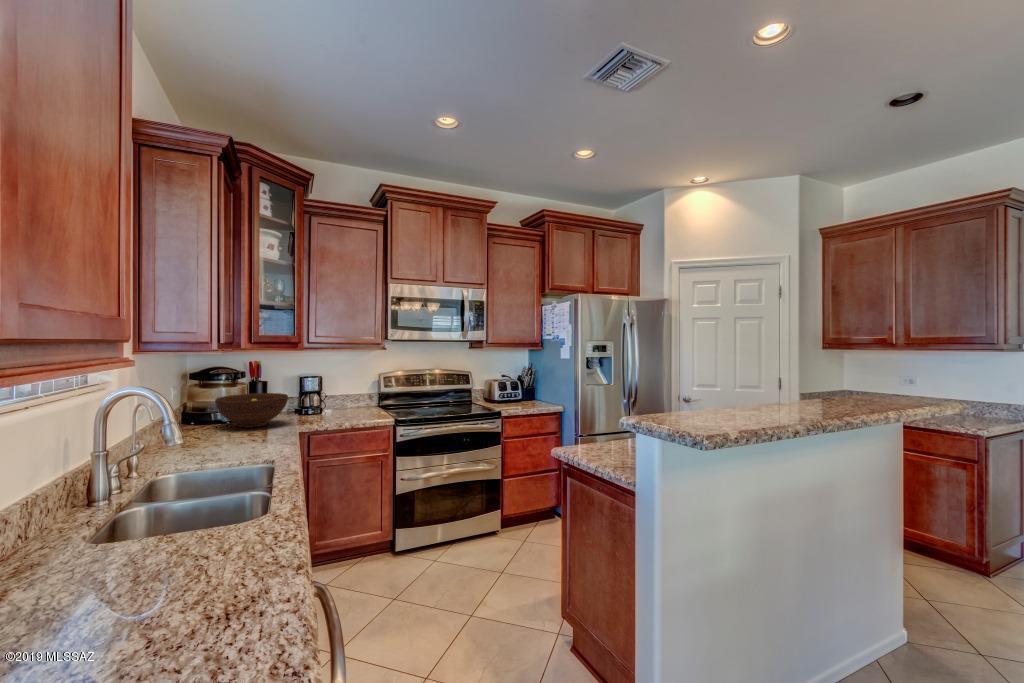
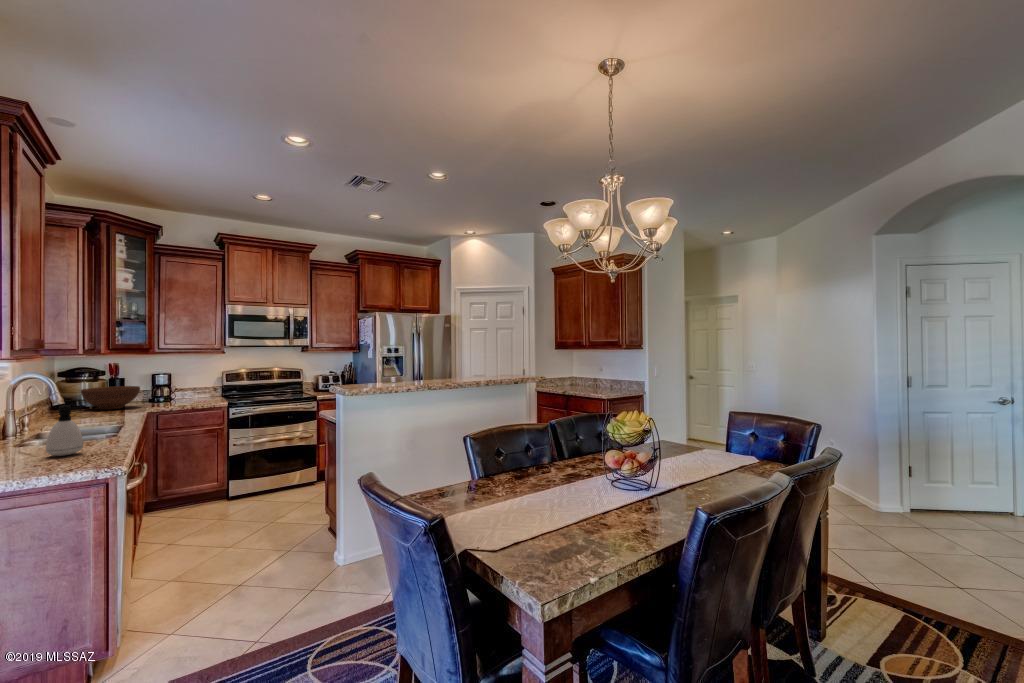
soap dispenser: none [109,488,202,636] -> present [46,405,83,456]

